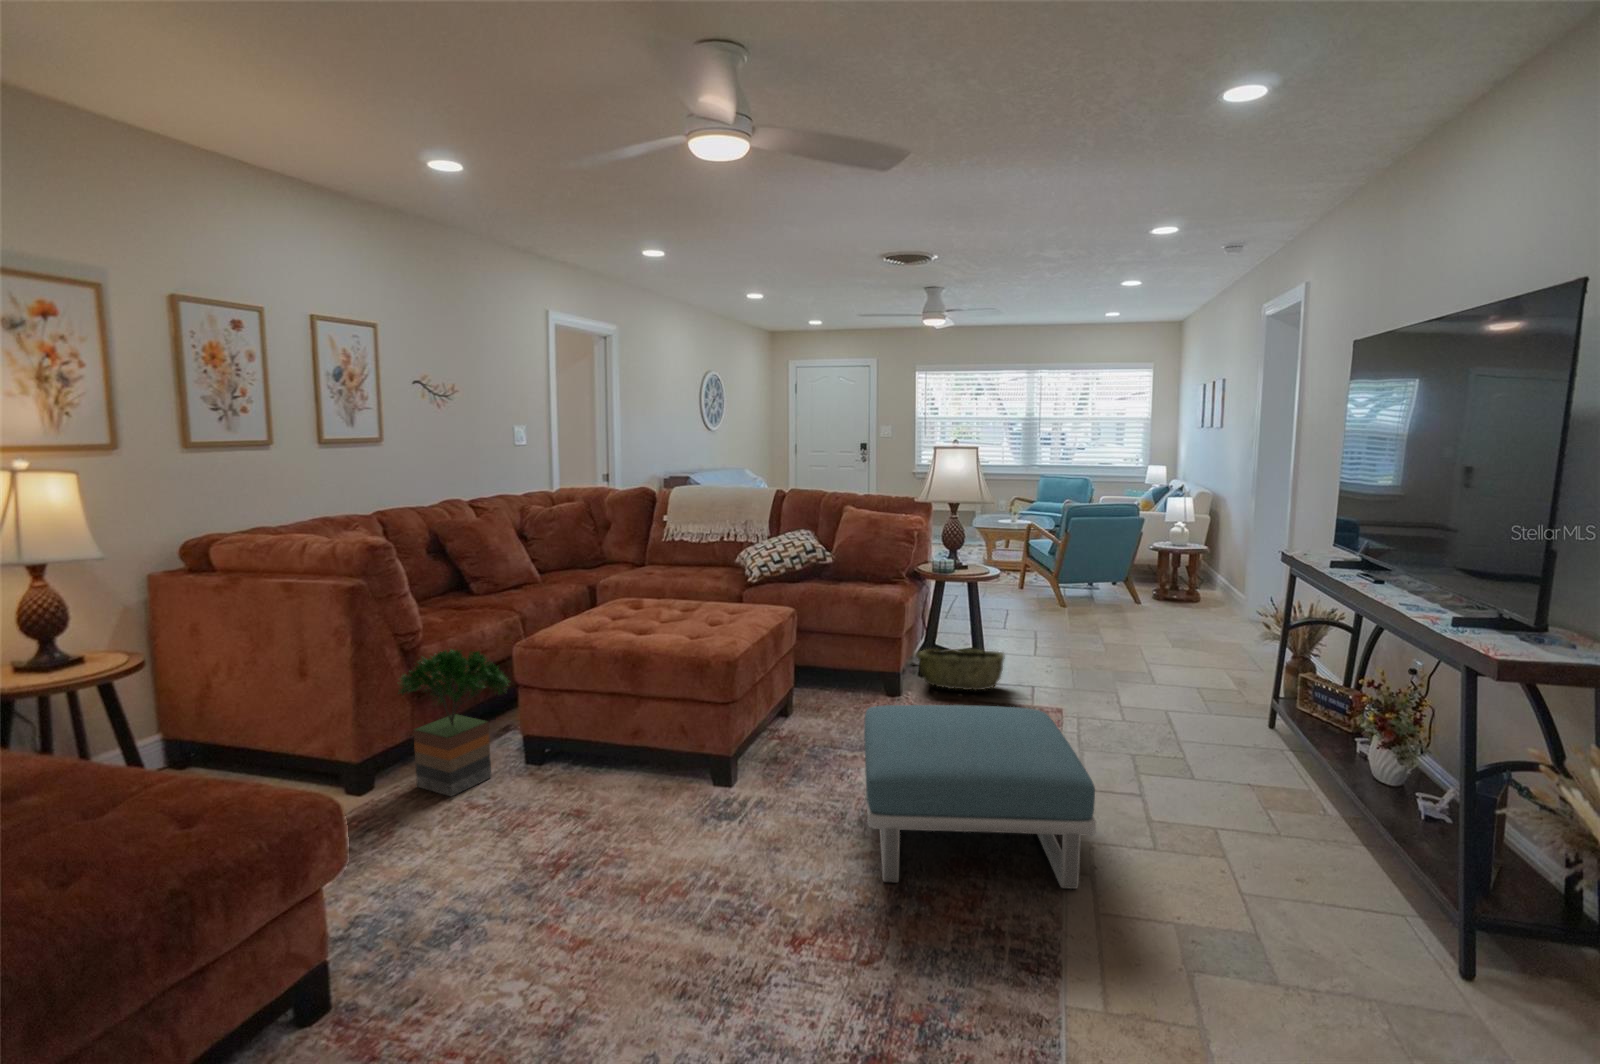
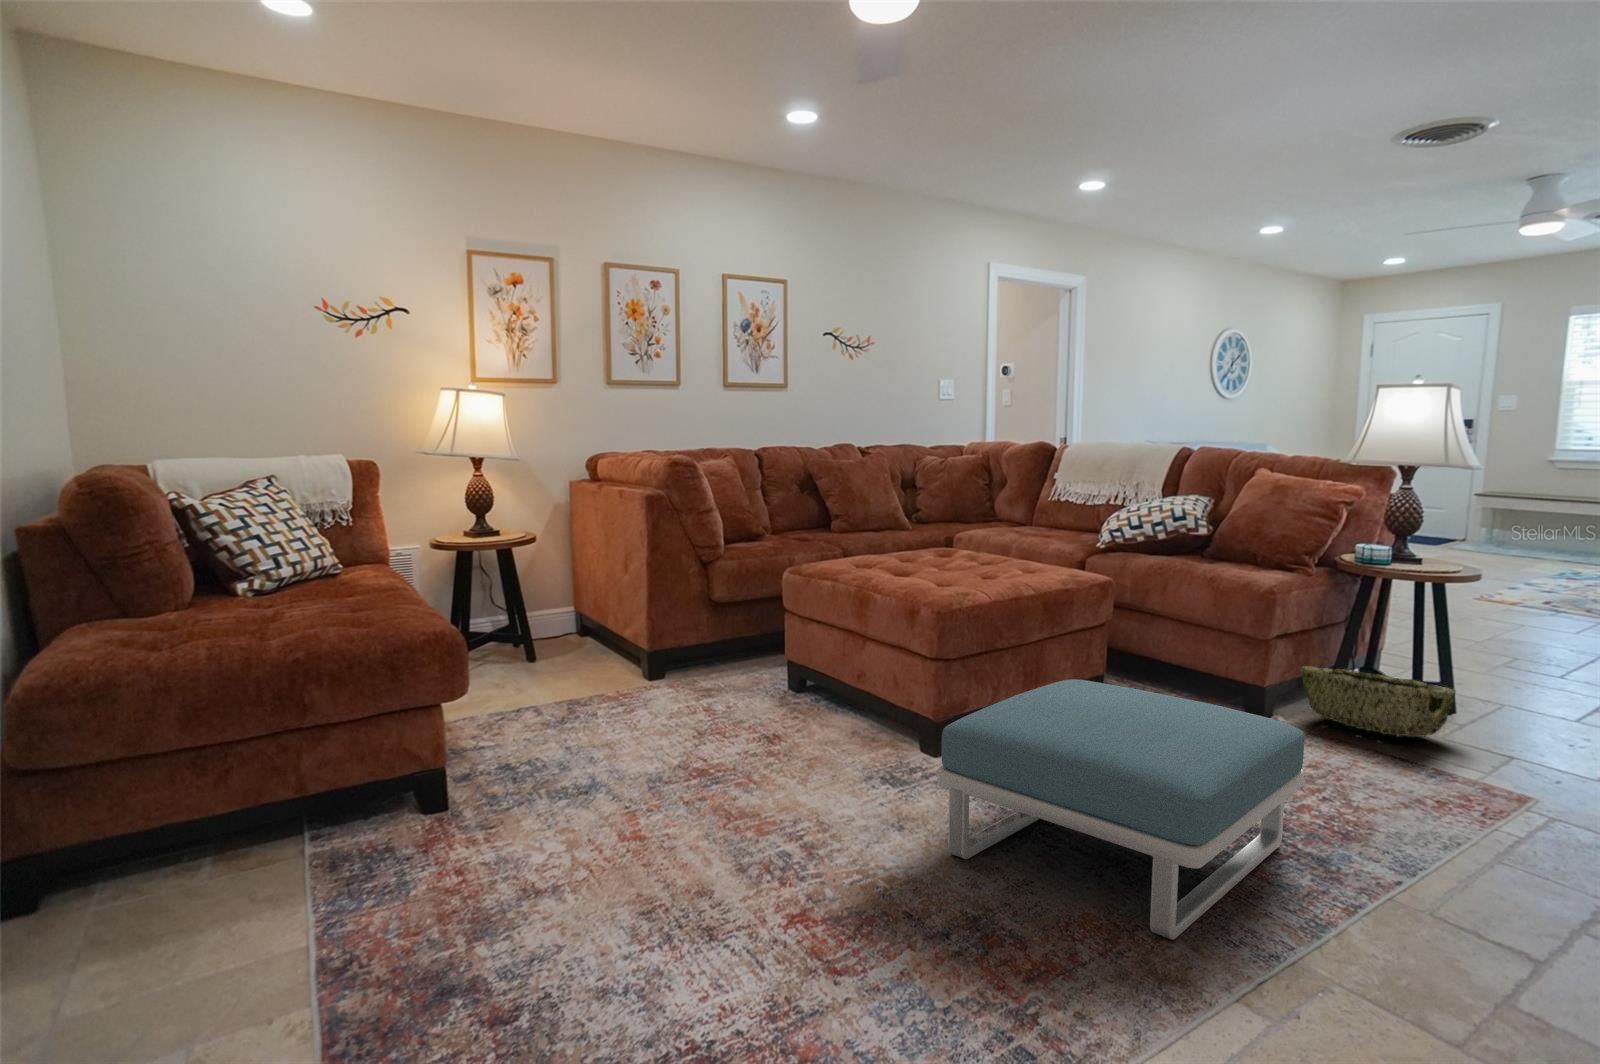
potted tree: present [398,650,509,796] -> none [673,560,765,692]

